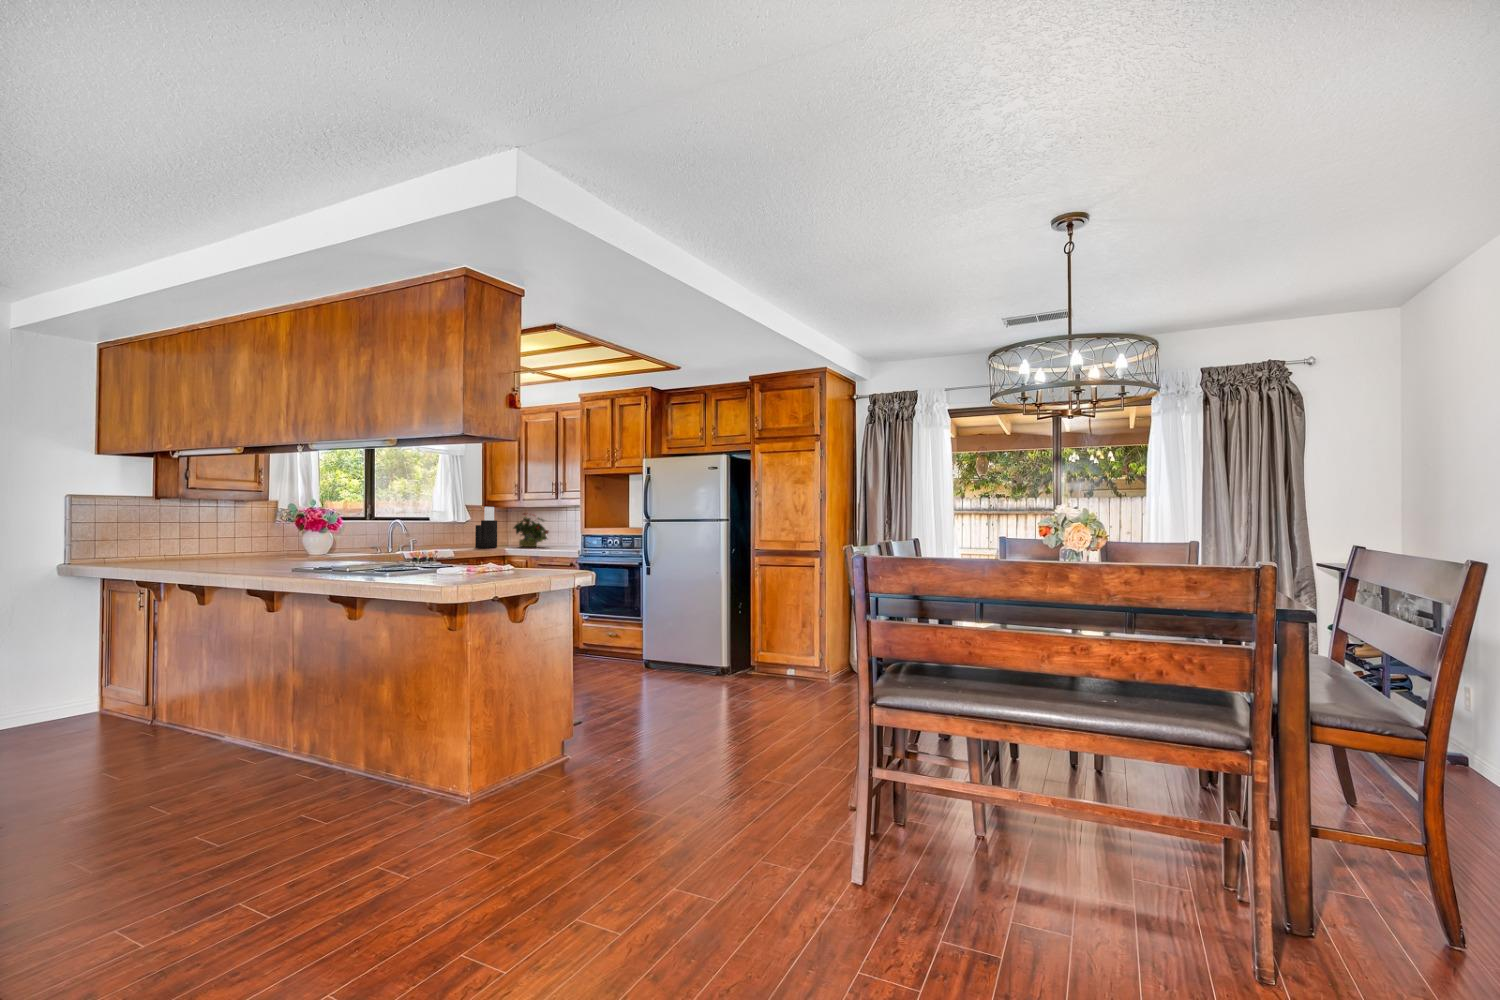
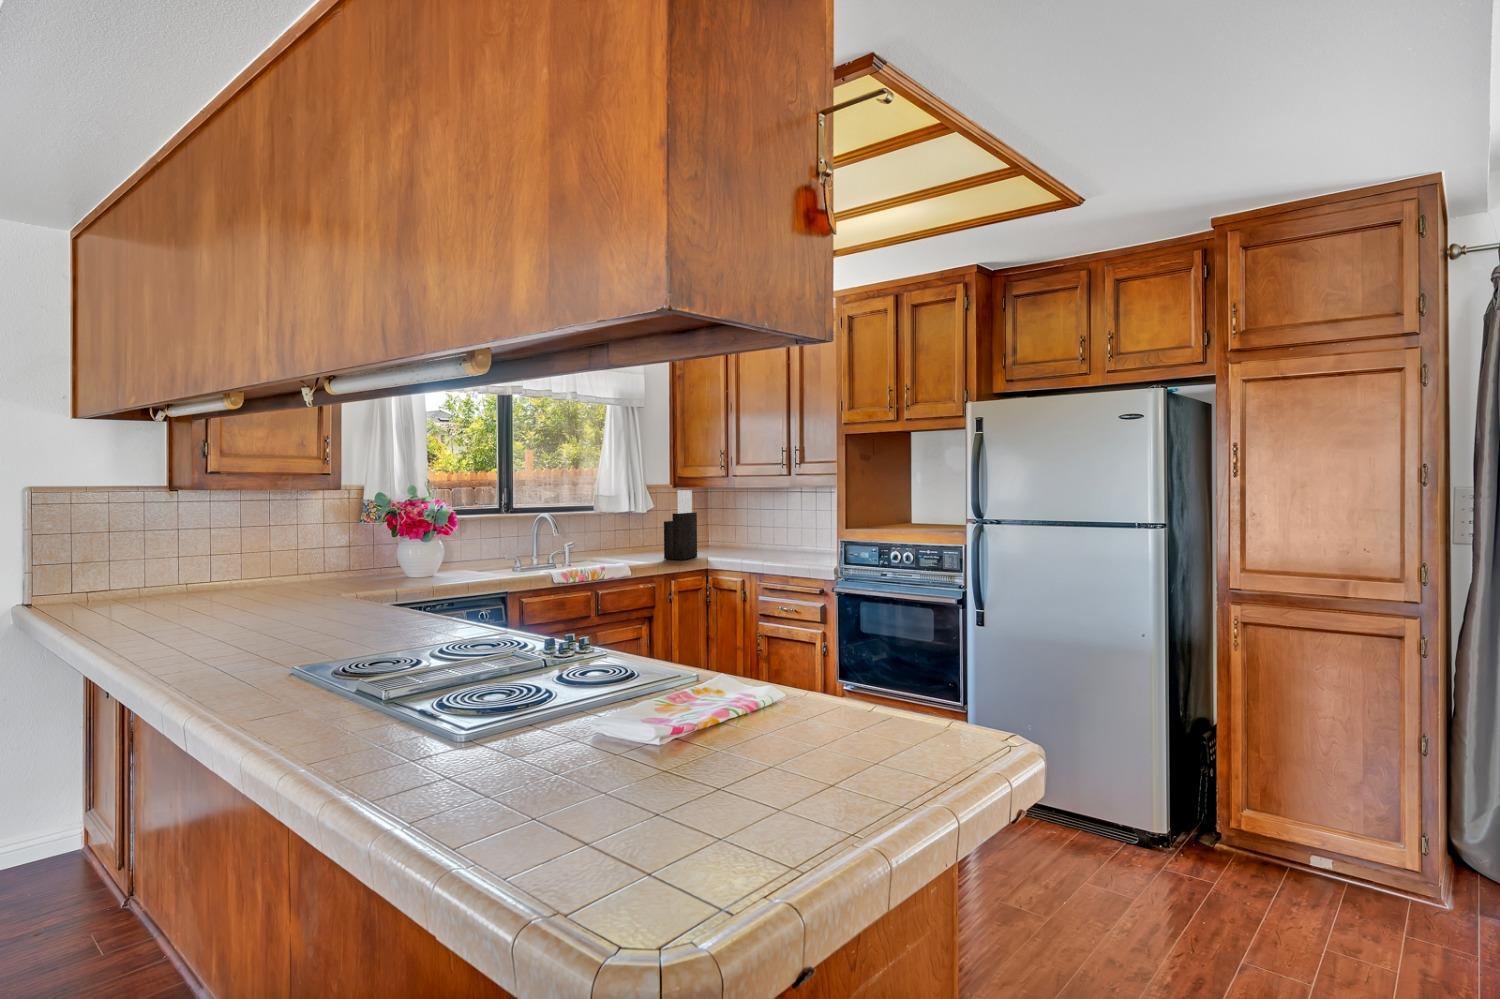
potted plant: present [513,513,549,547] -> none [720,498,780,556]

